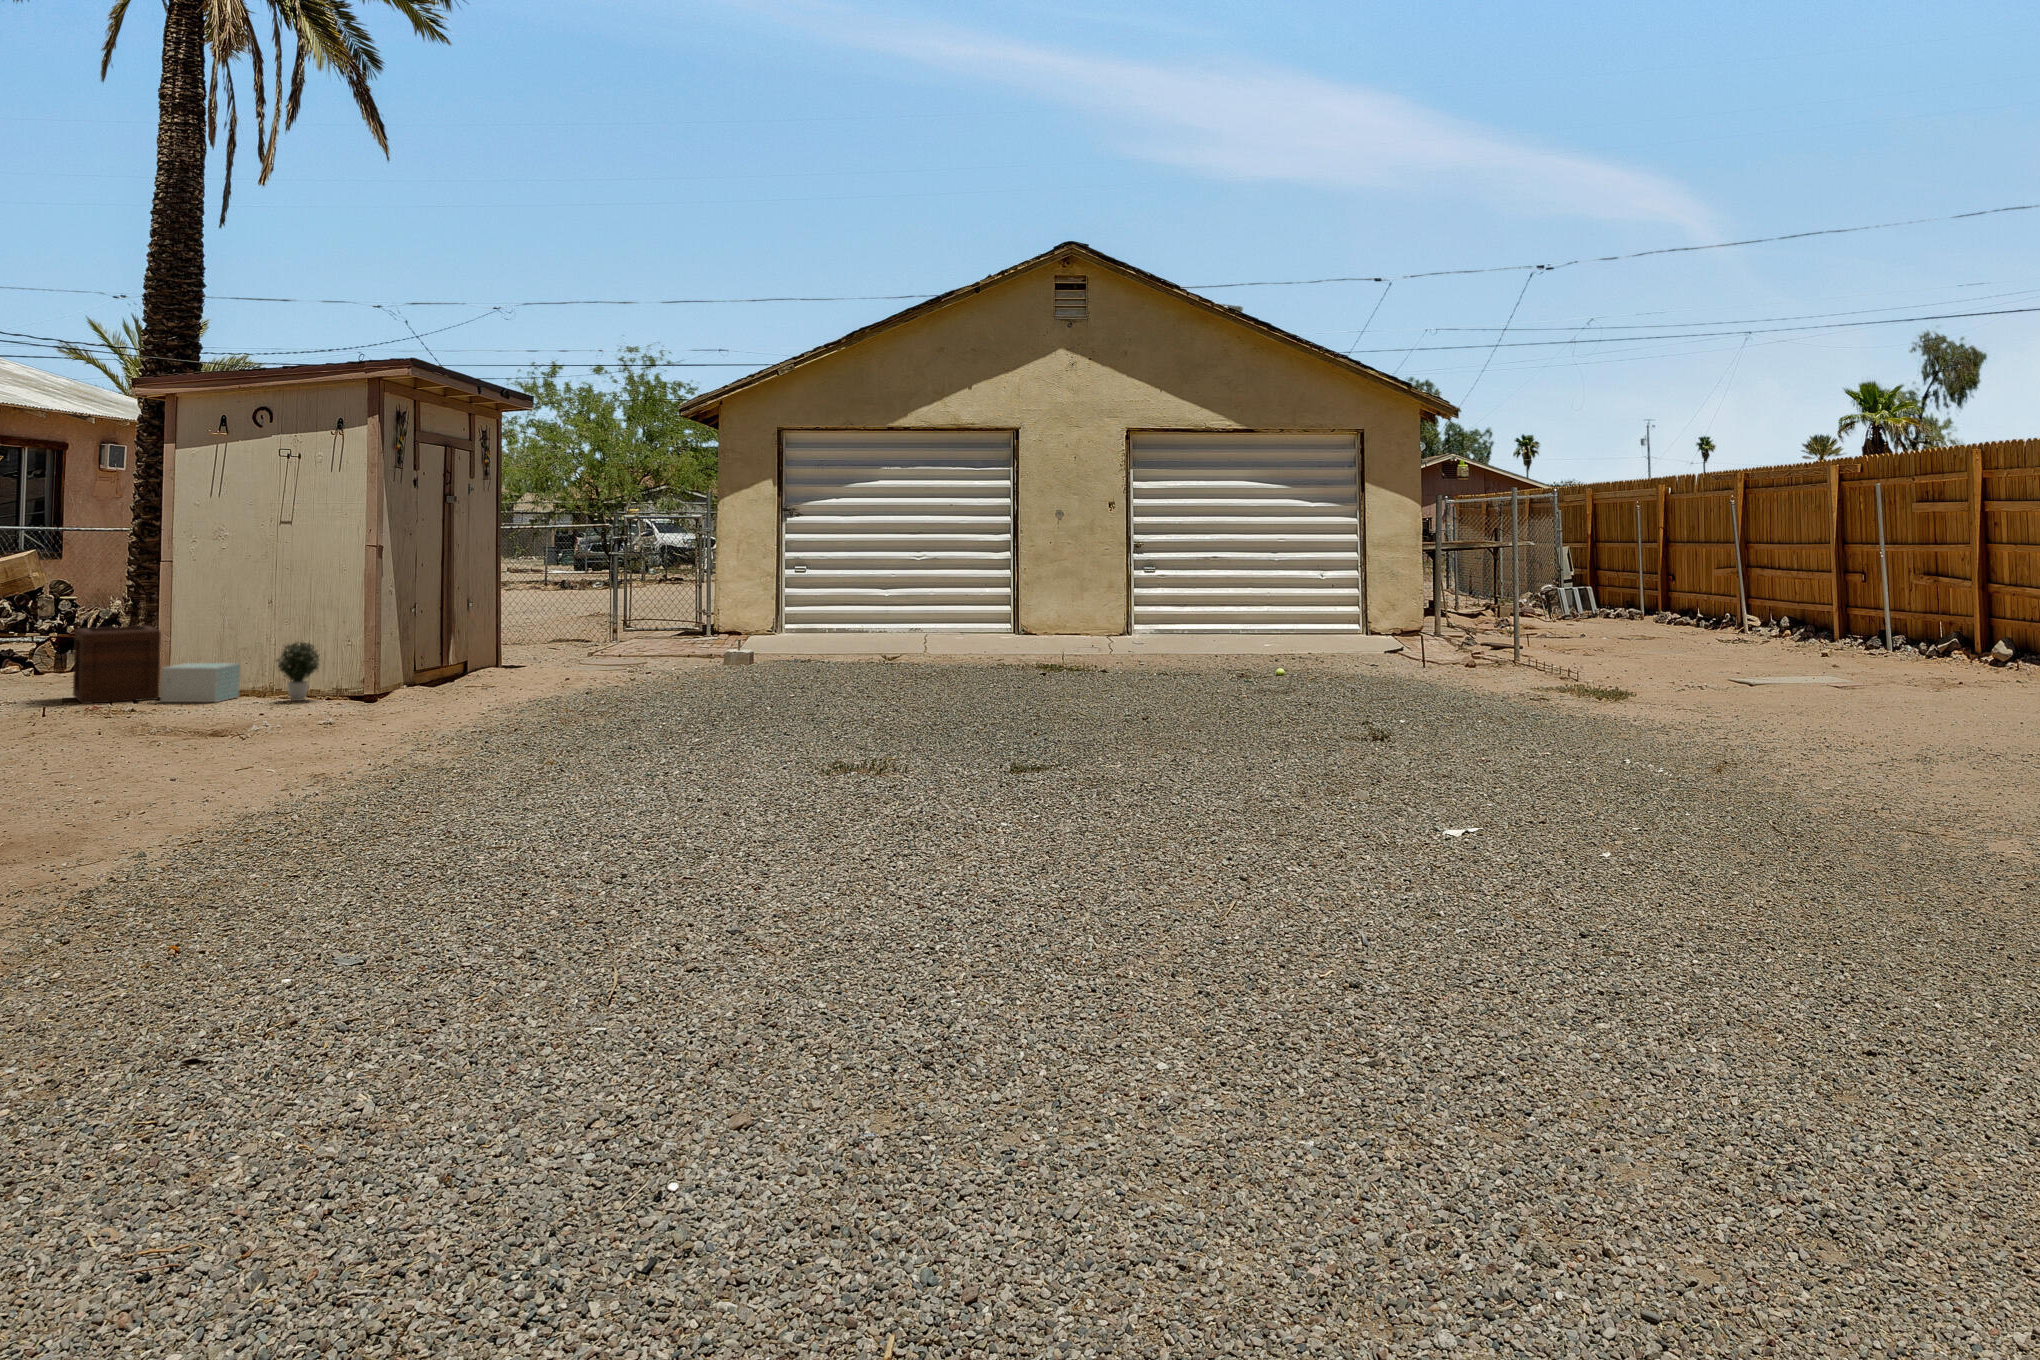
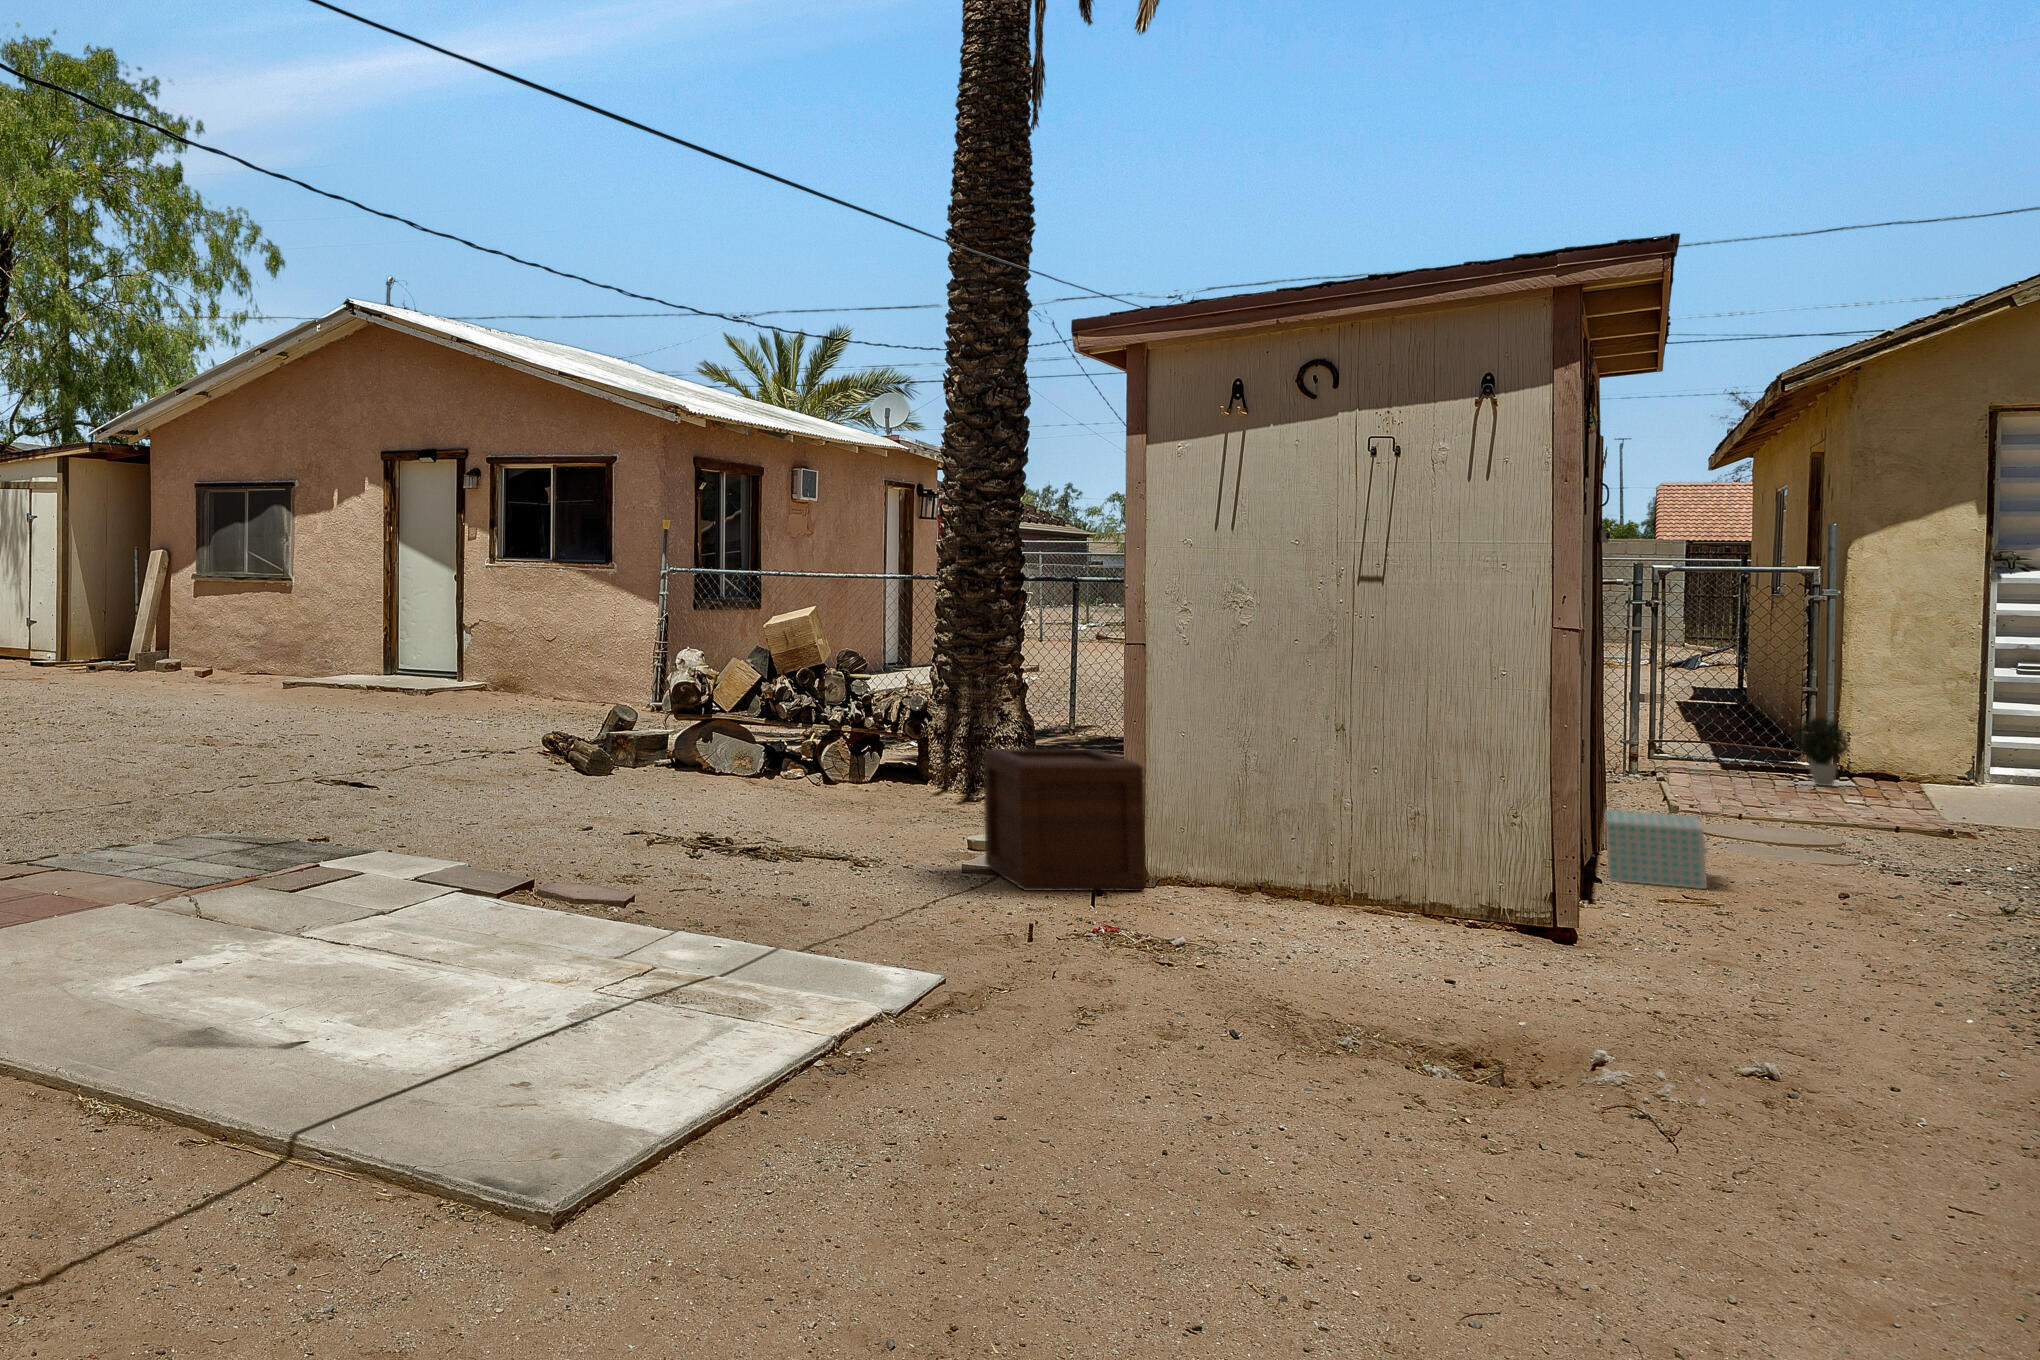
potted plant: present [277,642,320,701] -> present [1794,717,1848,786]
storage box: present [160,663,240,702] -> present [1606,810,1707,889]

